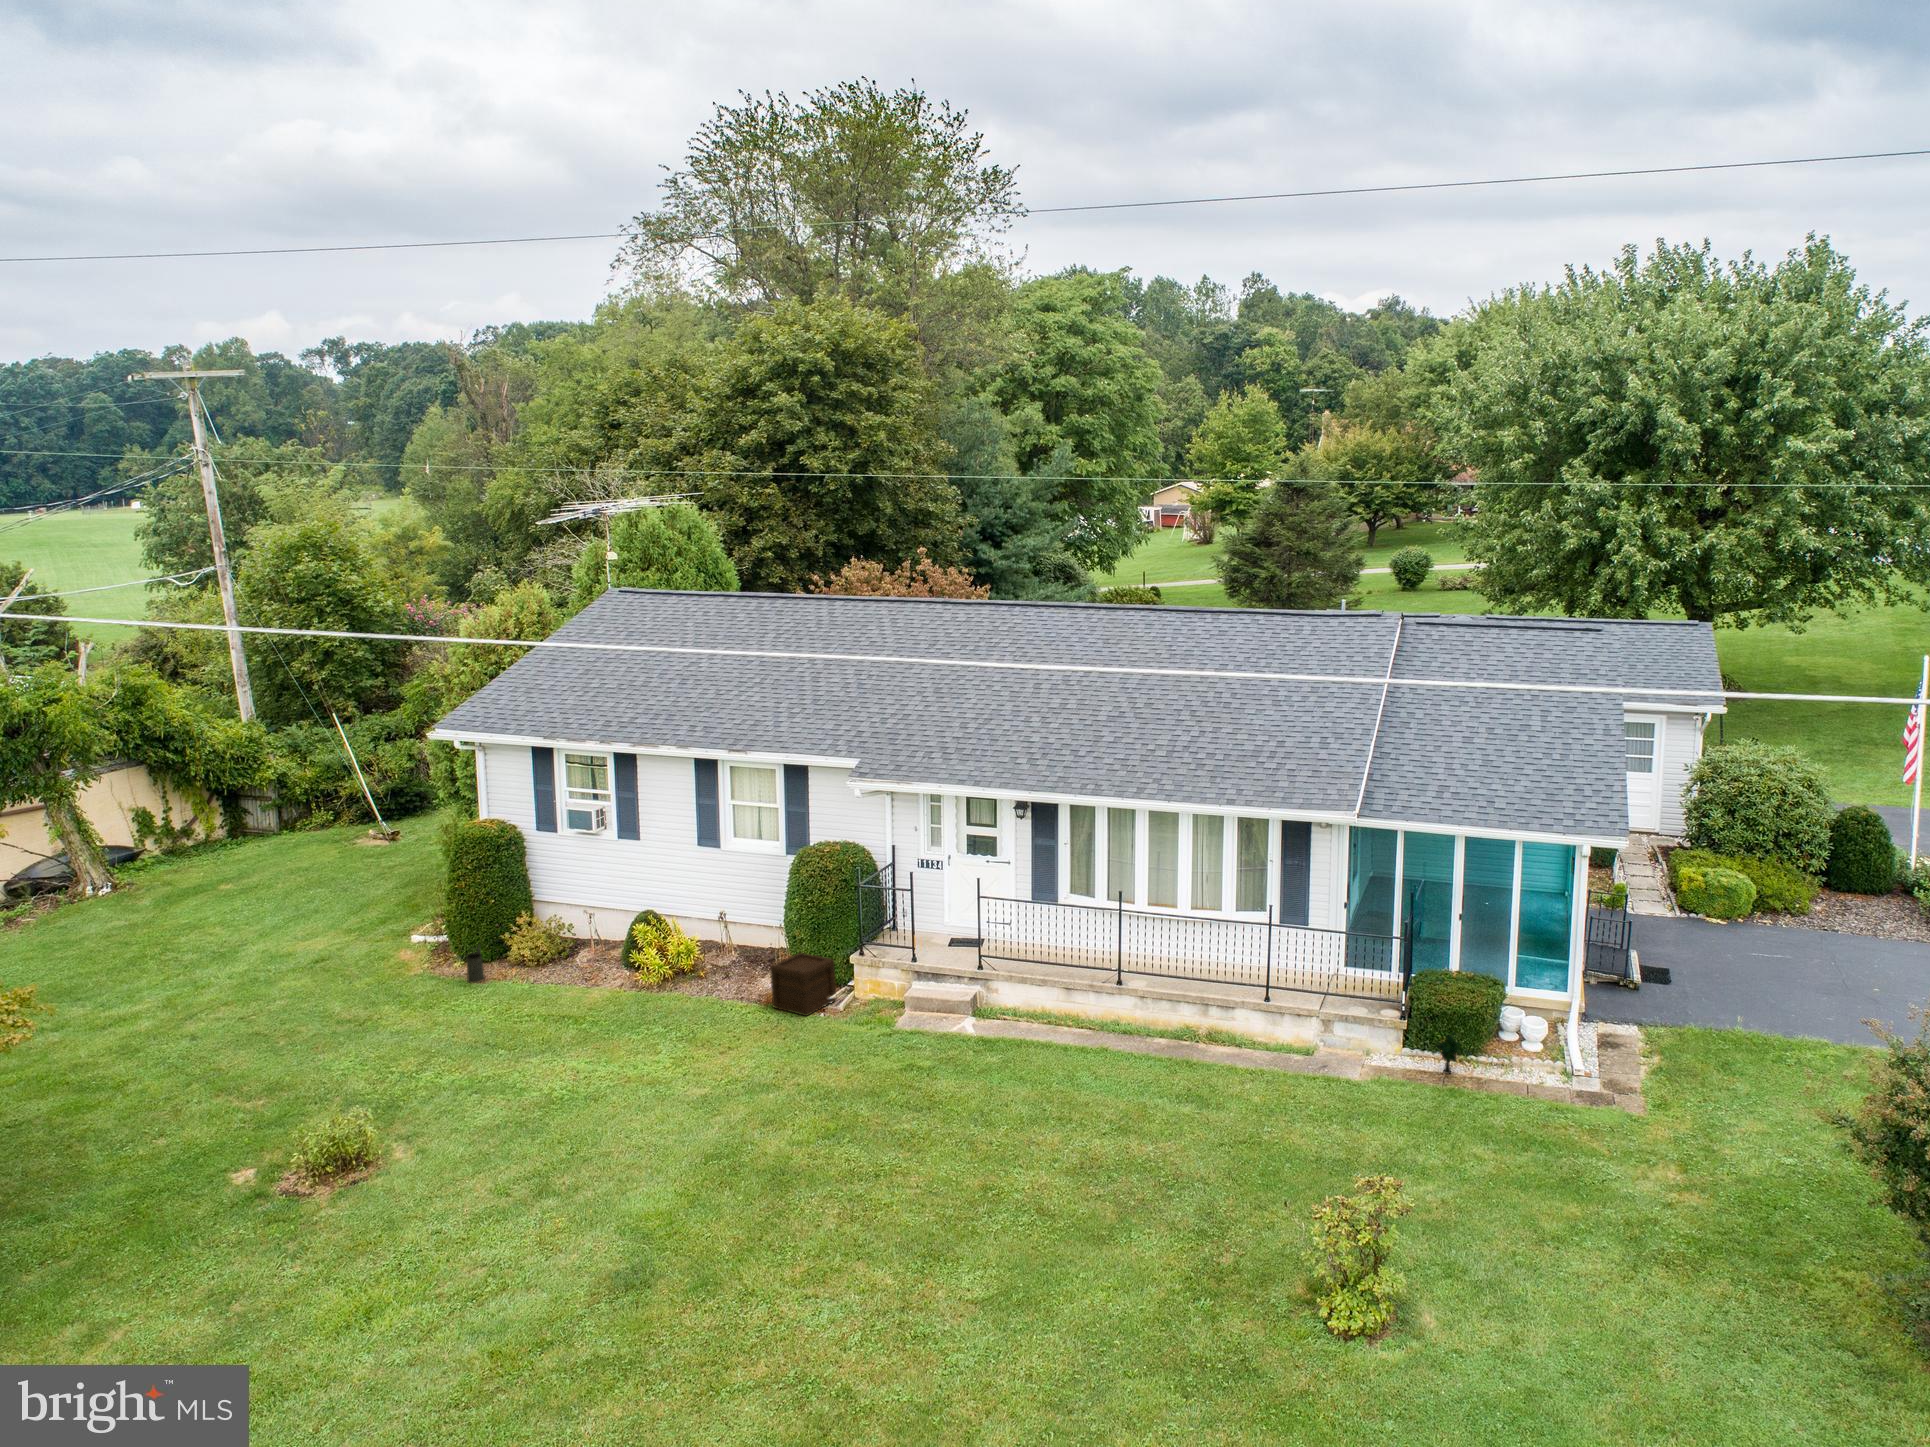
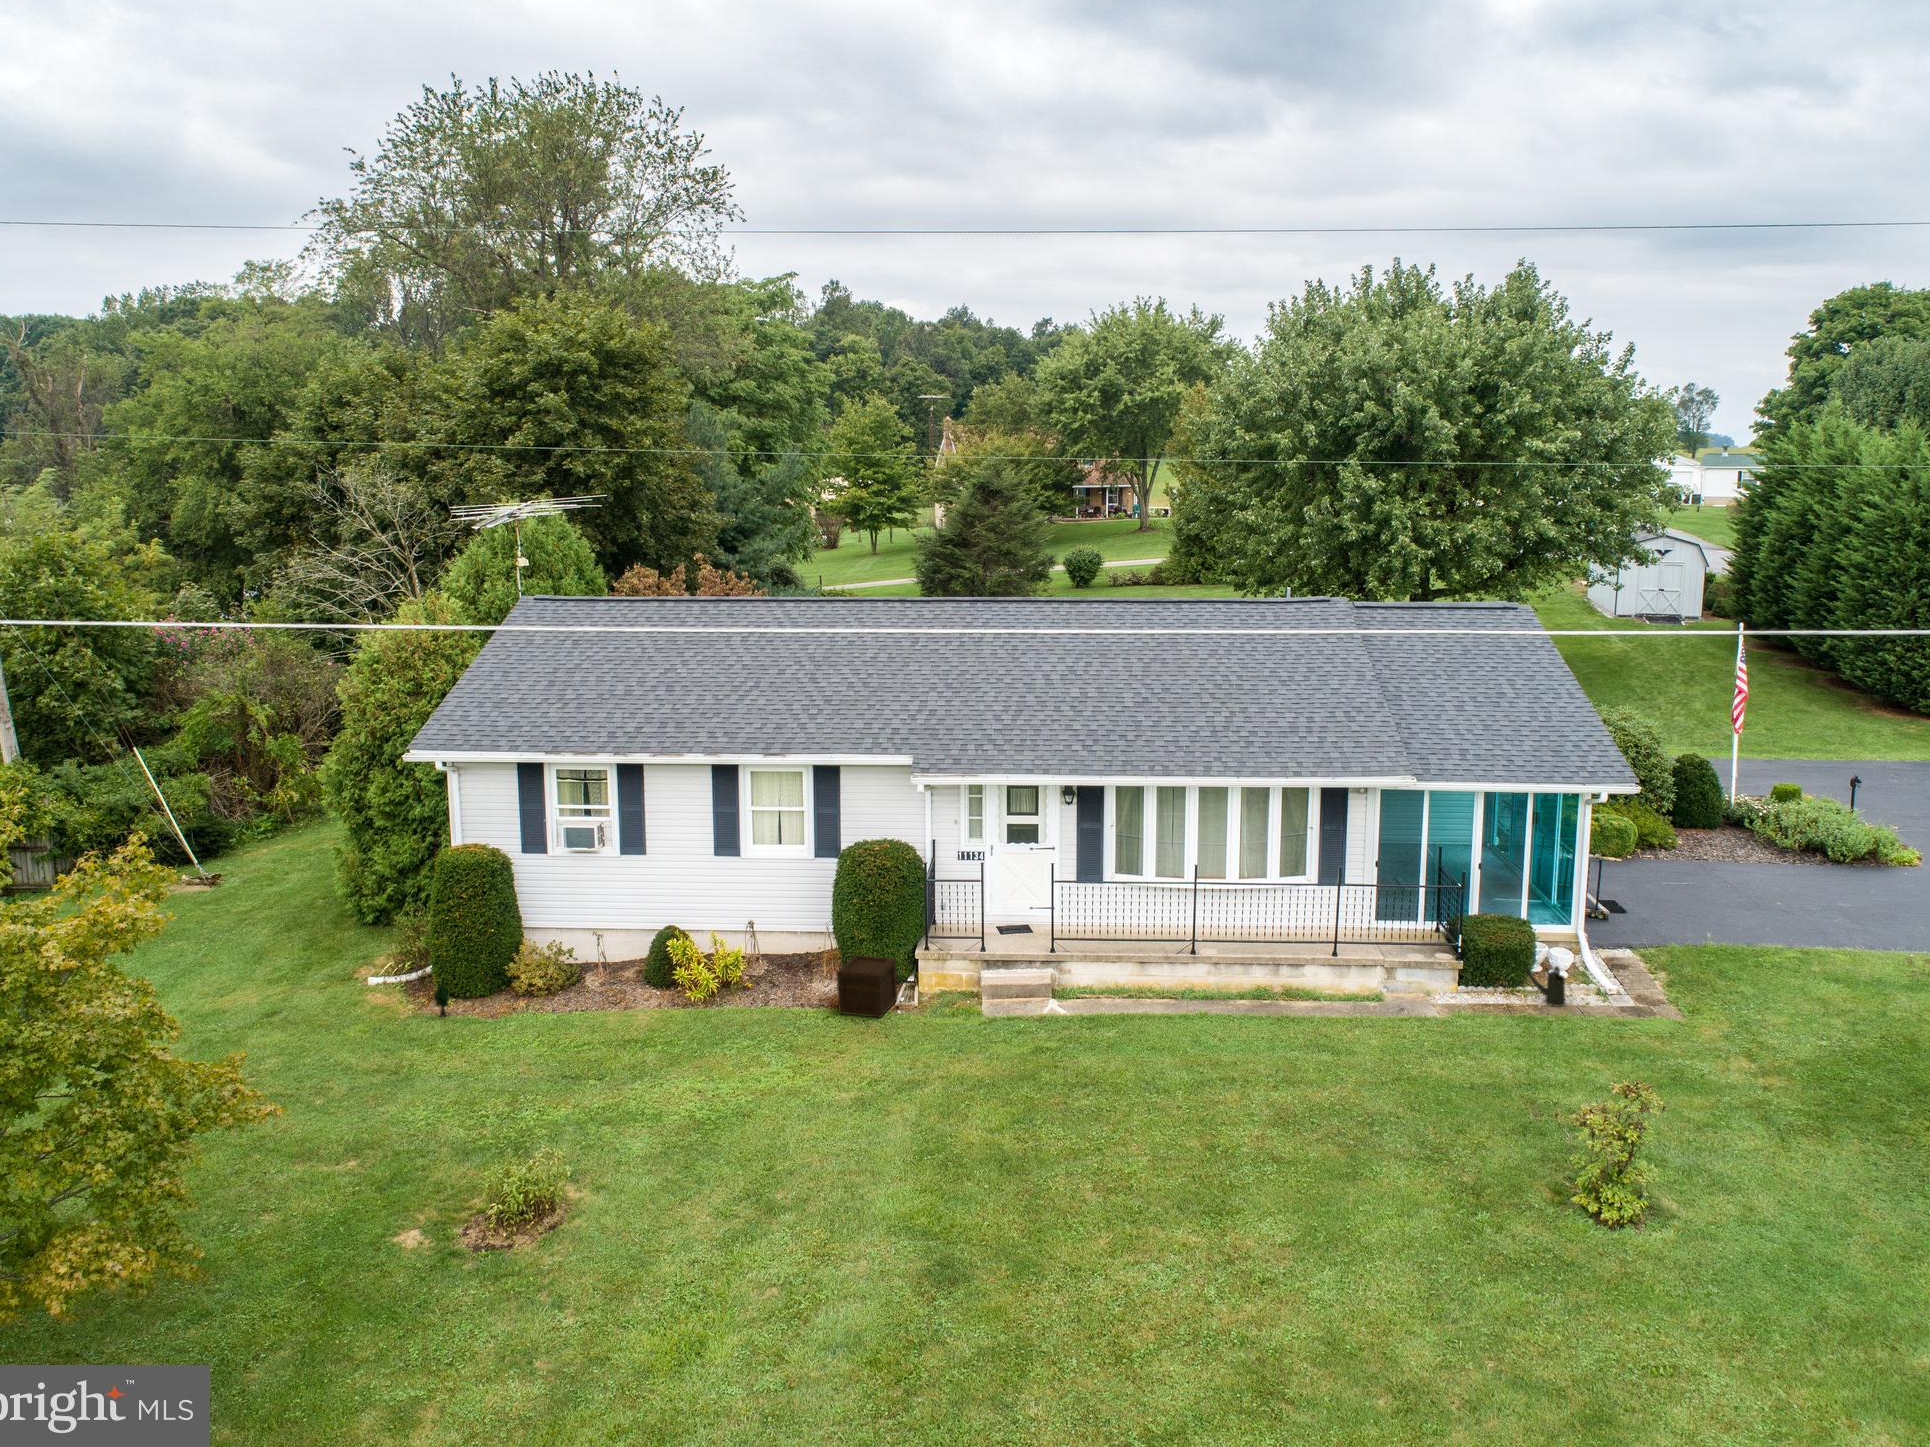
watering can: present [466,945,485,983] -> present [1524,966,1566,1007]
decorative plant: present [1436,1032,1462,1074] -> present [434,981,453,1017]

